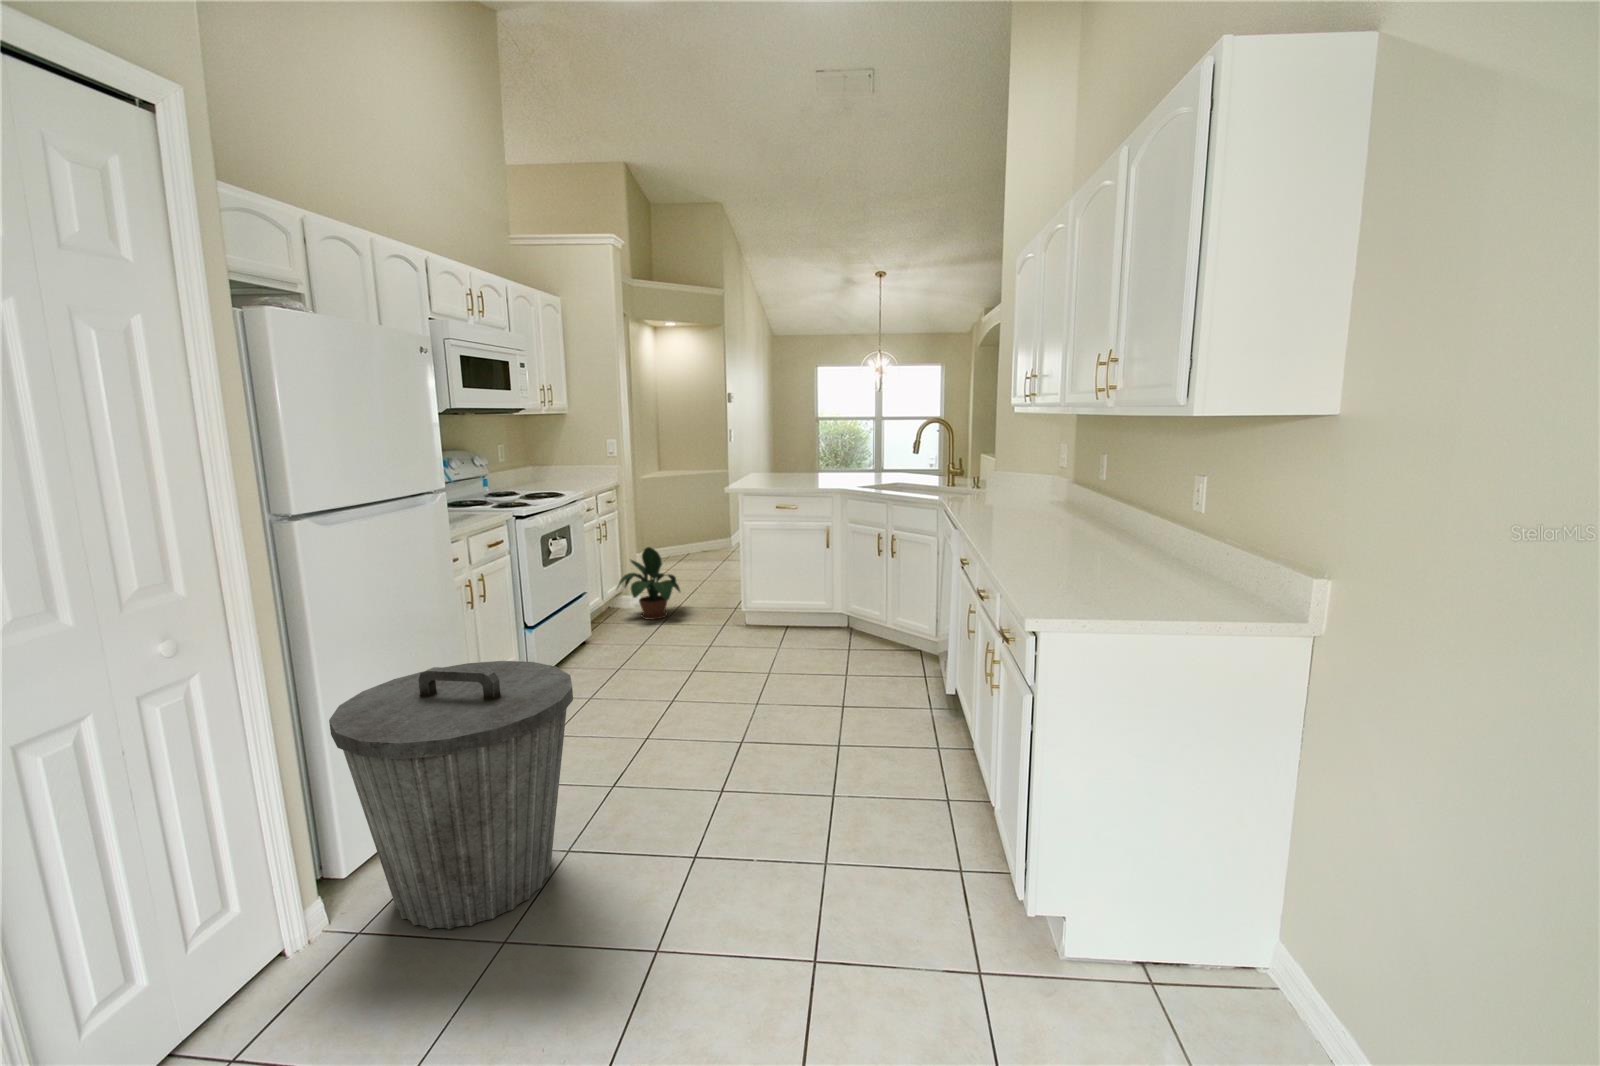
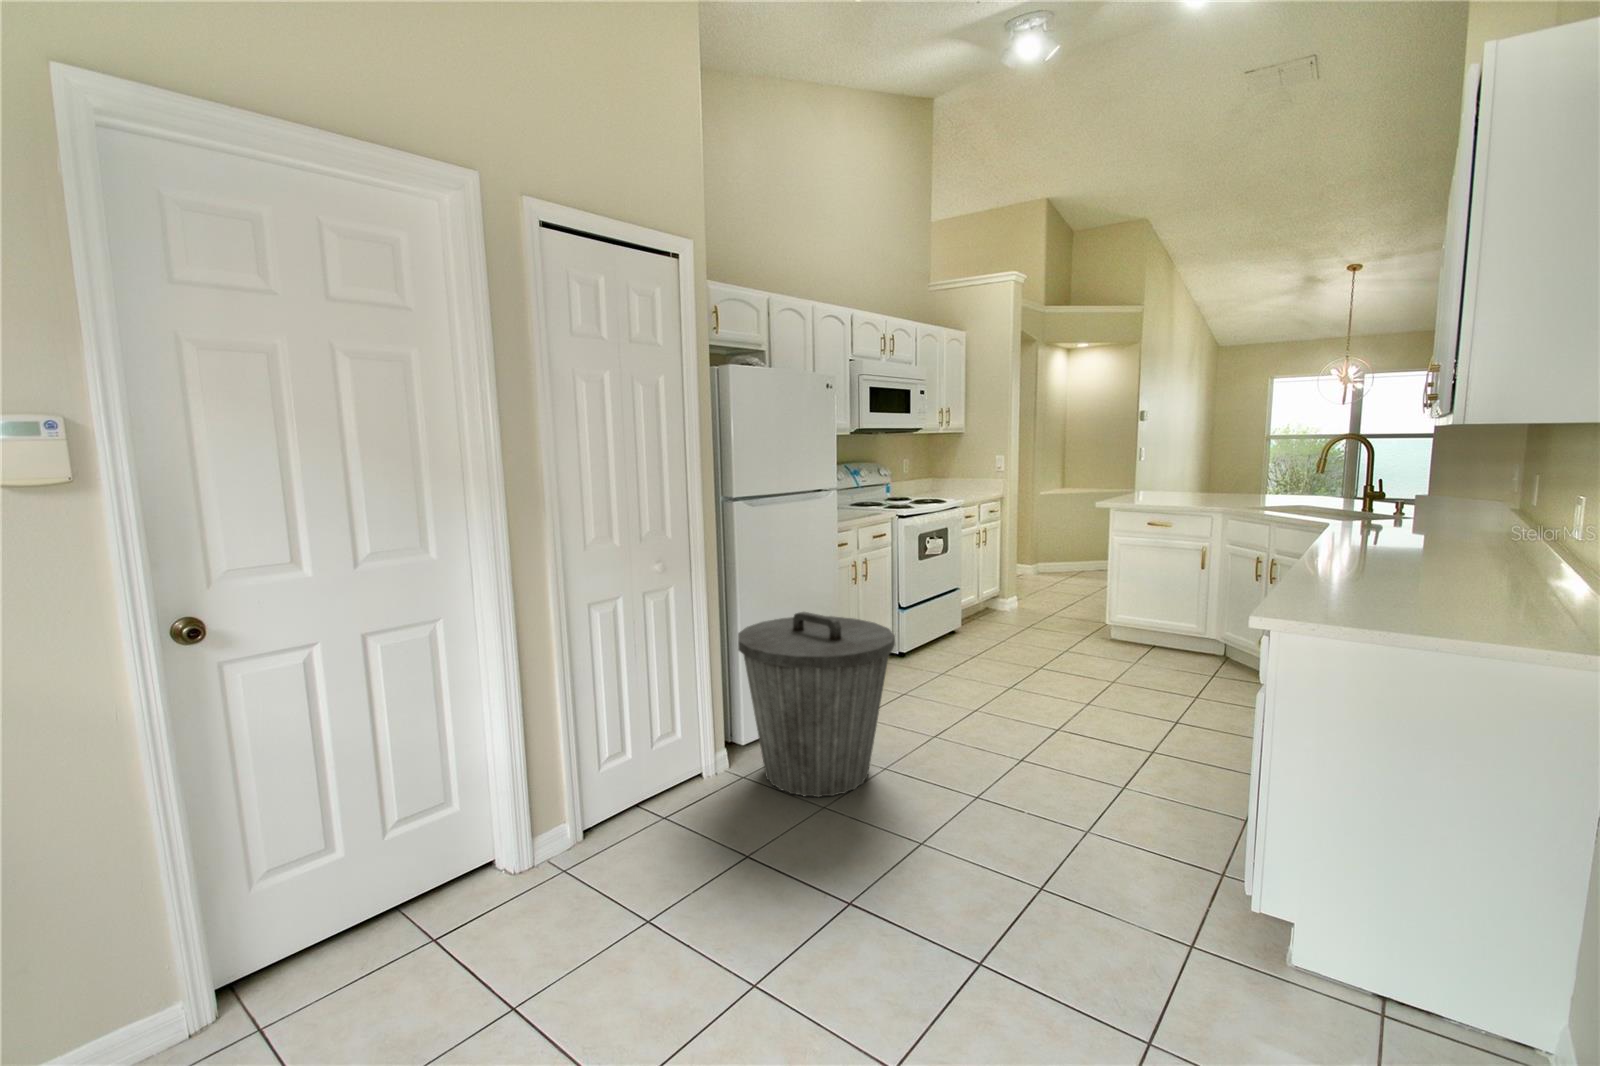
potted plant: present [617,547,680,620] -> none [991,555,1053,623]

